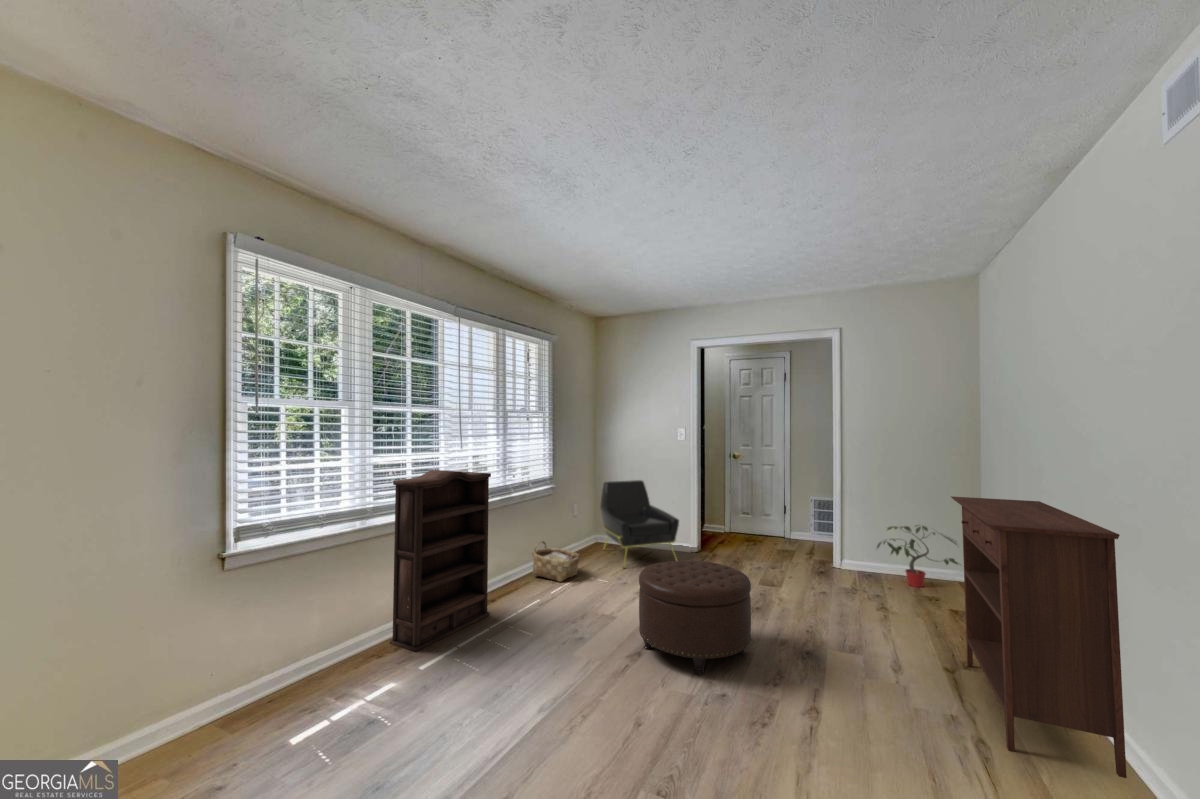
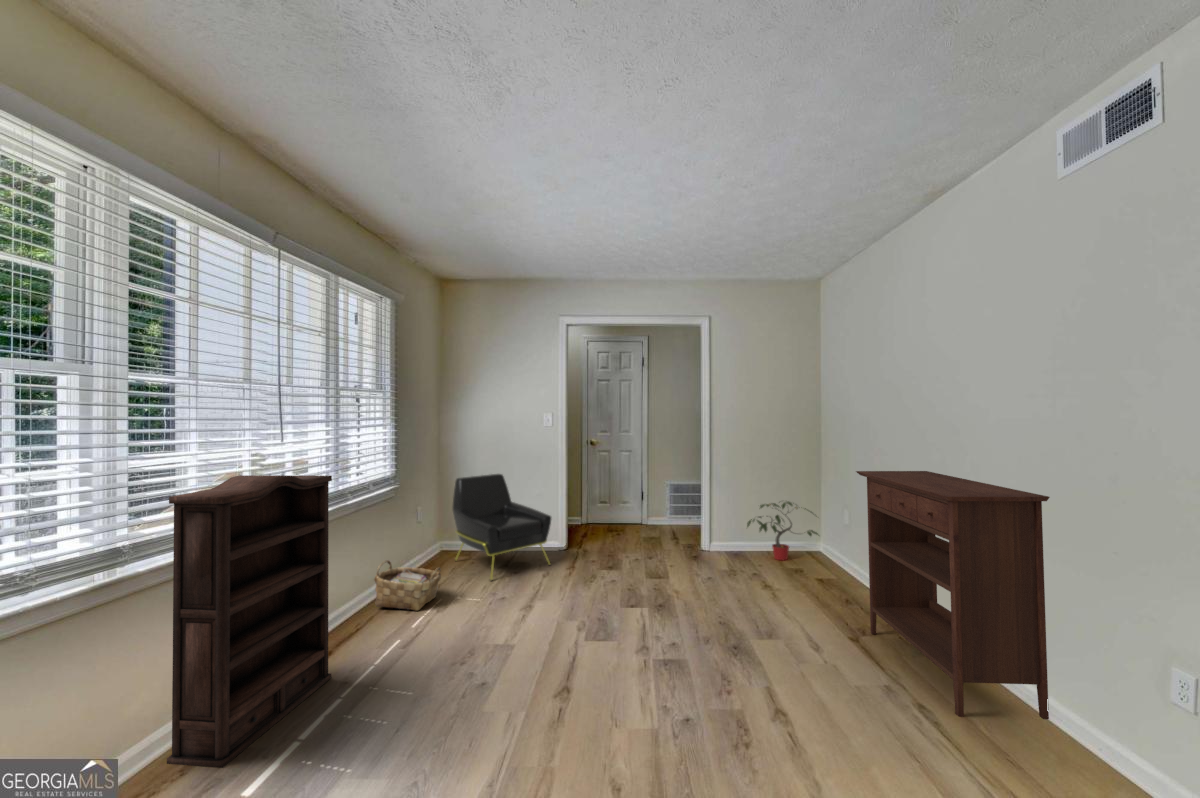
ottoman: present [639,560,751,675] -> none [557,564,689,704]

